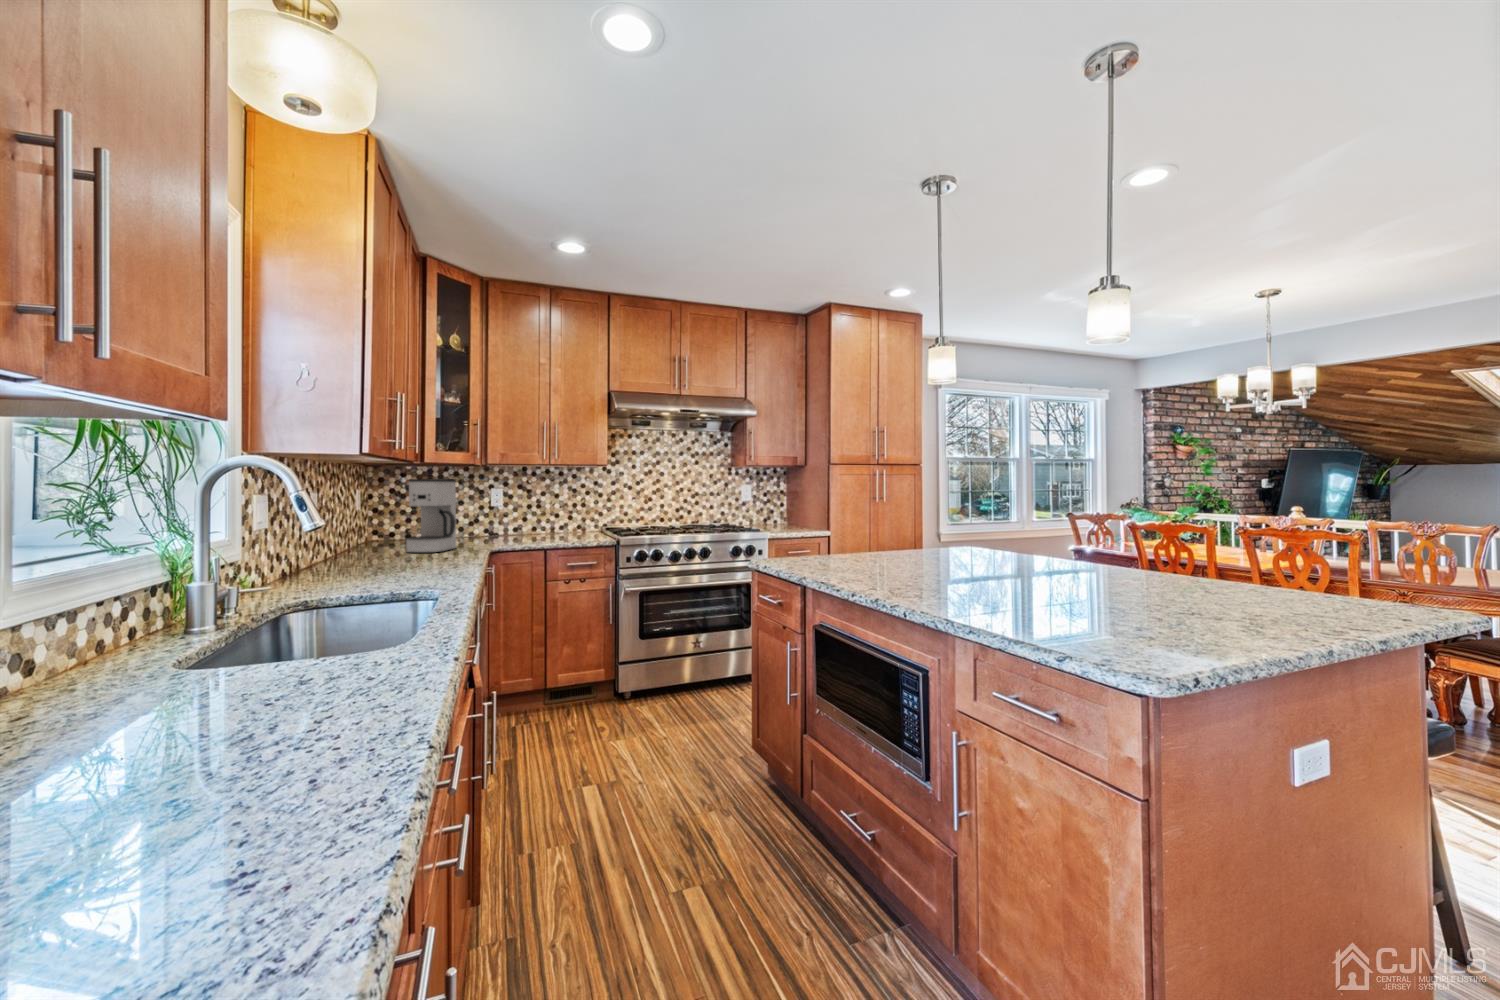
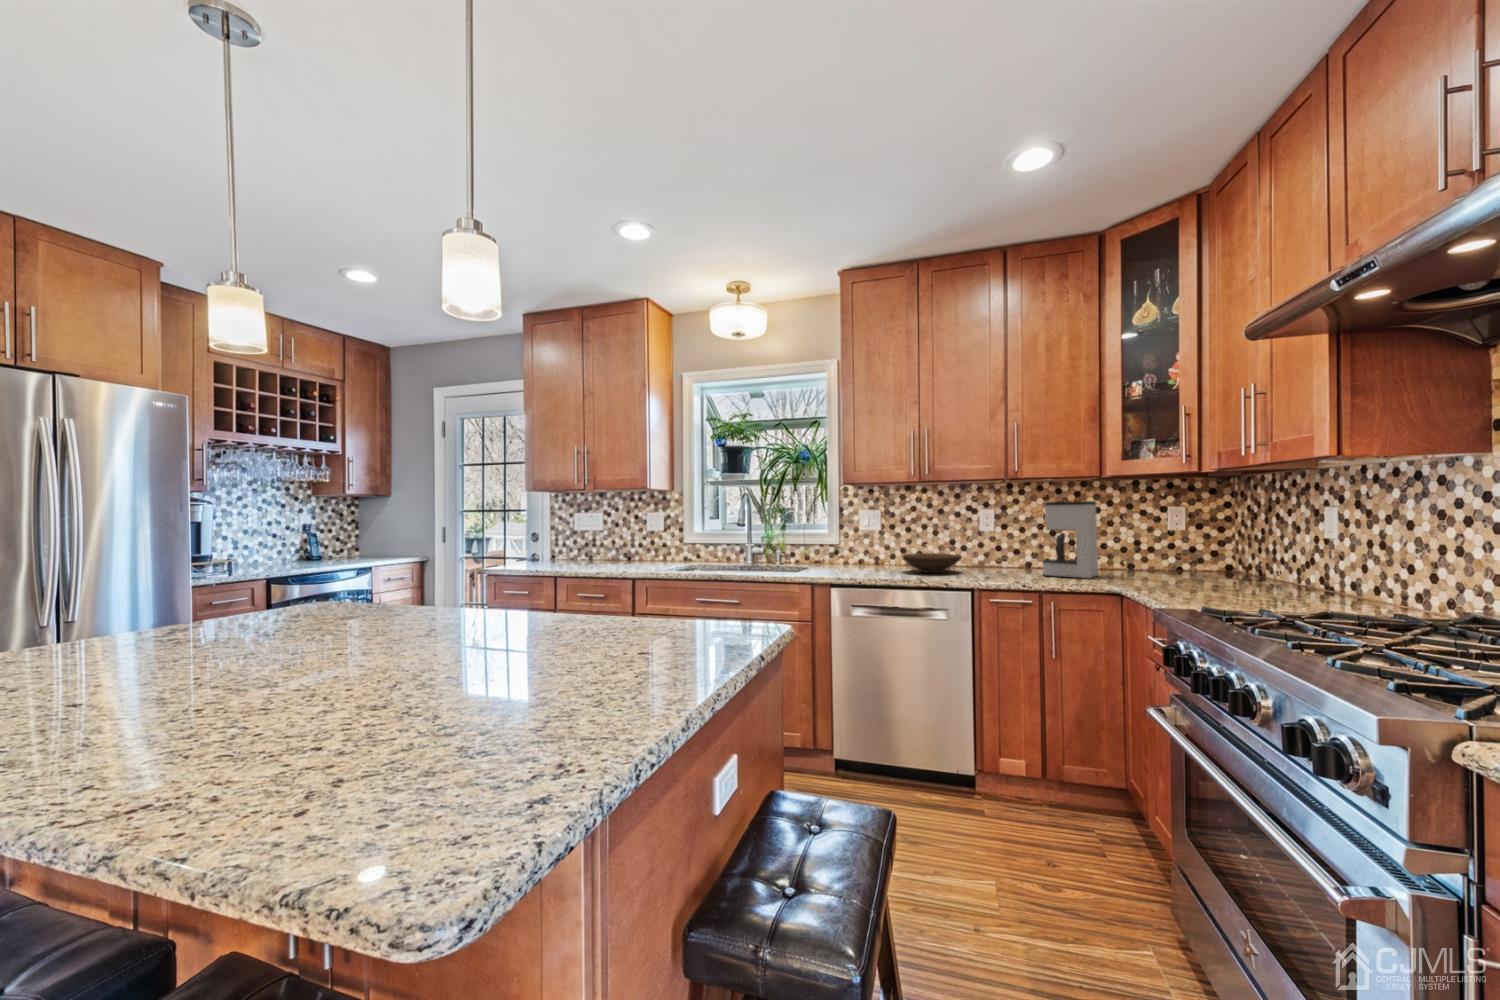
wooden bowl: none [357,542,444,570] -> present [903,553,961,573]

